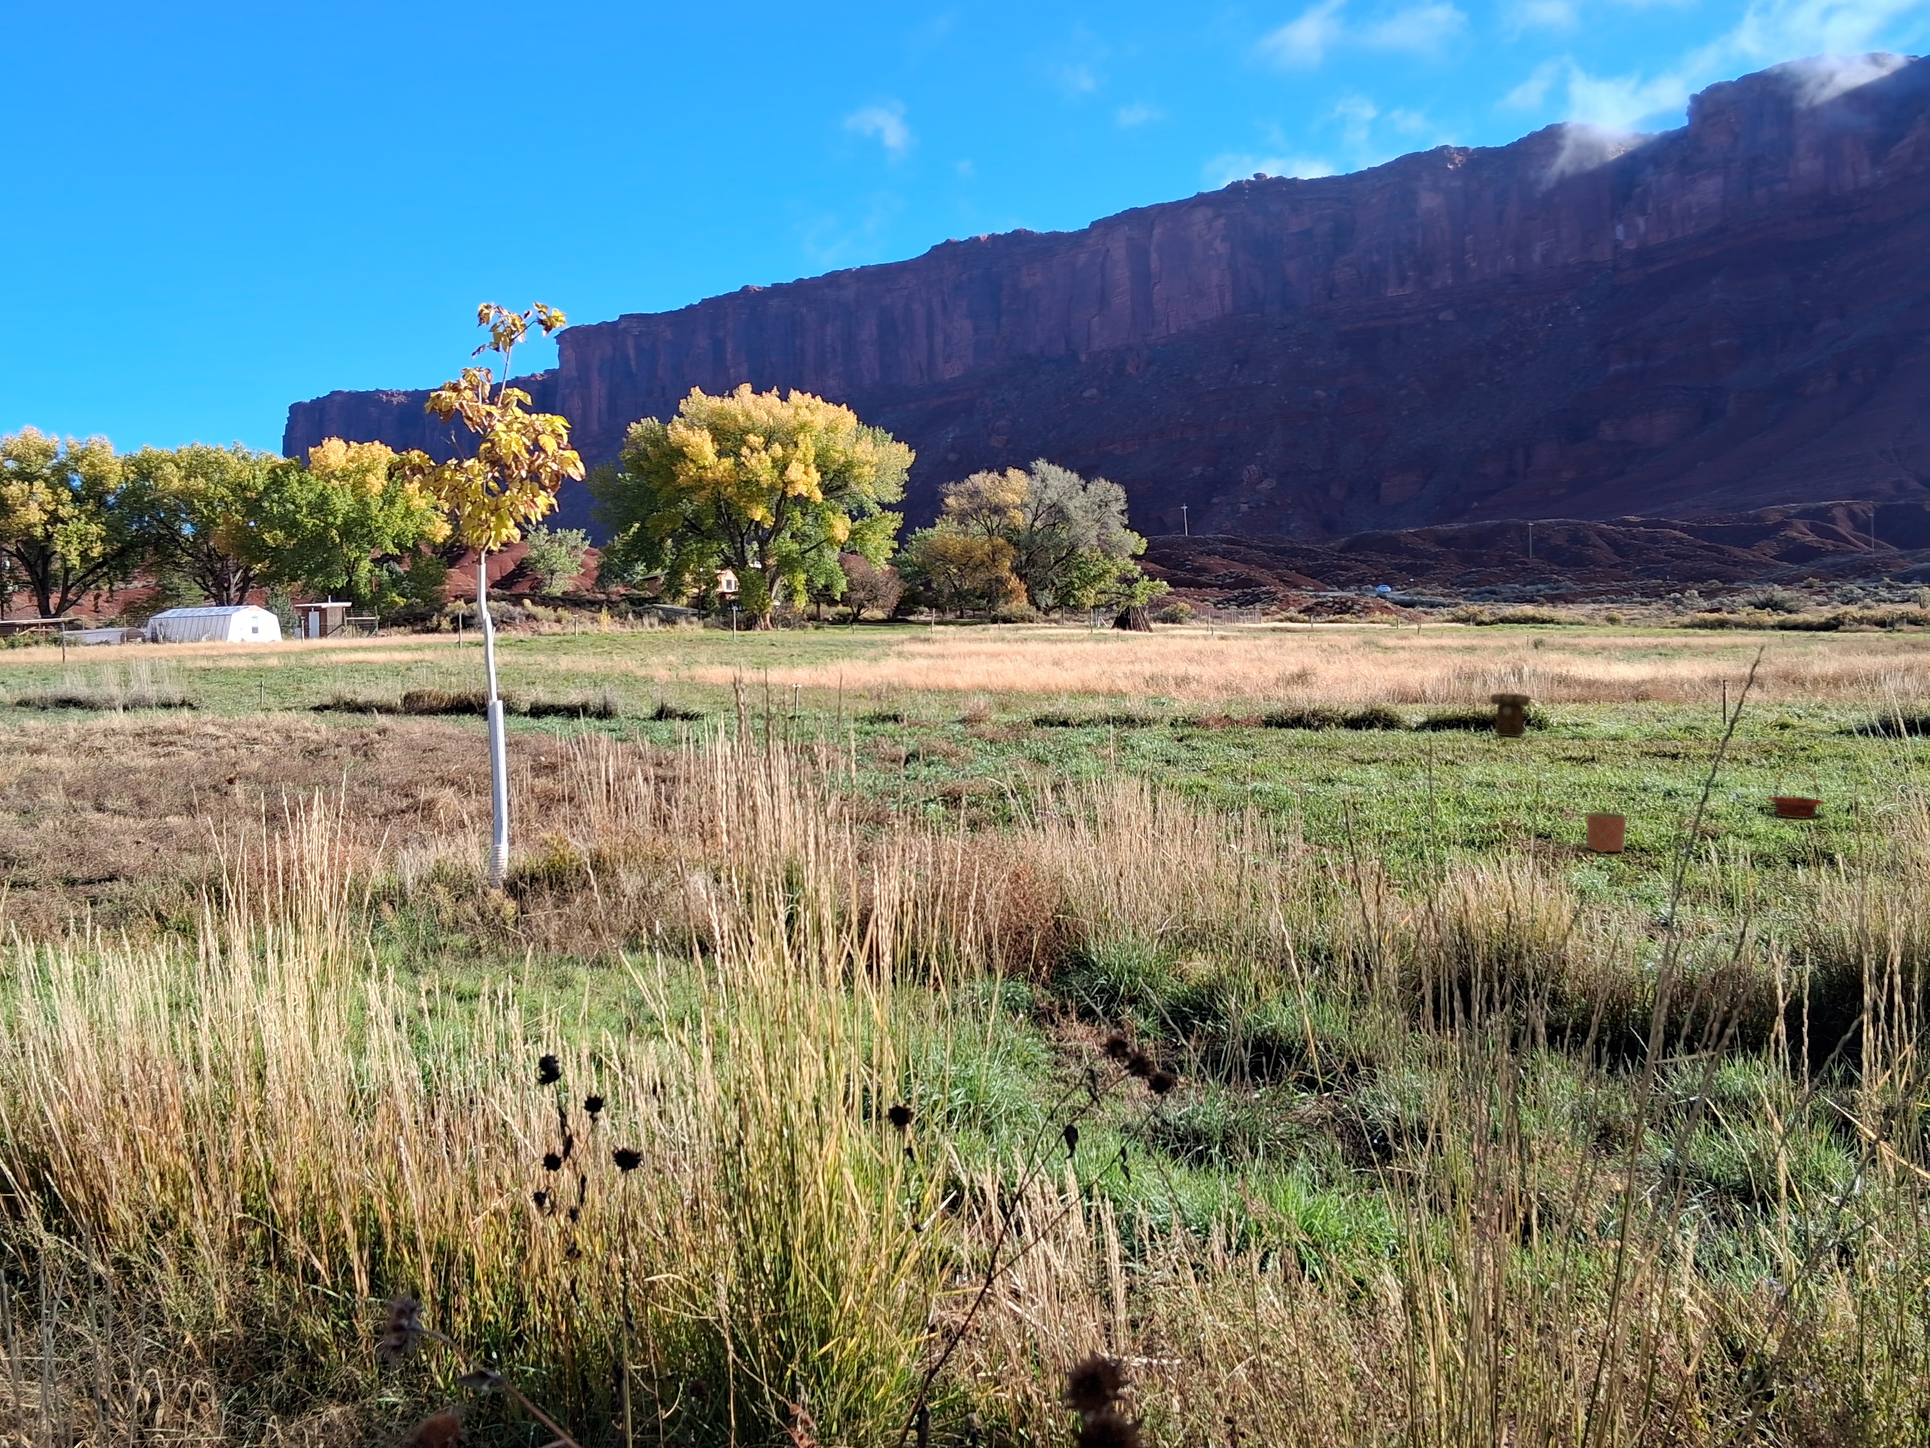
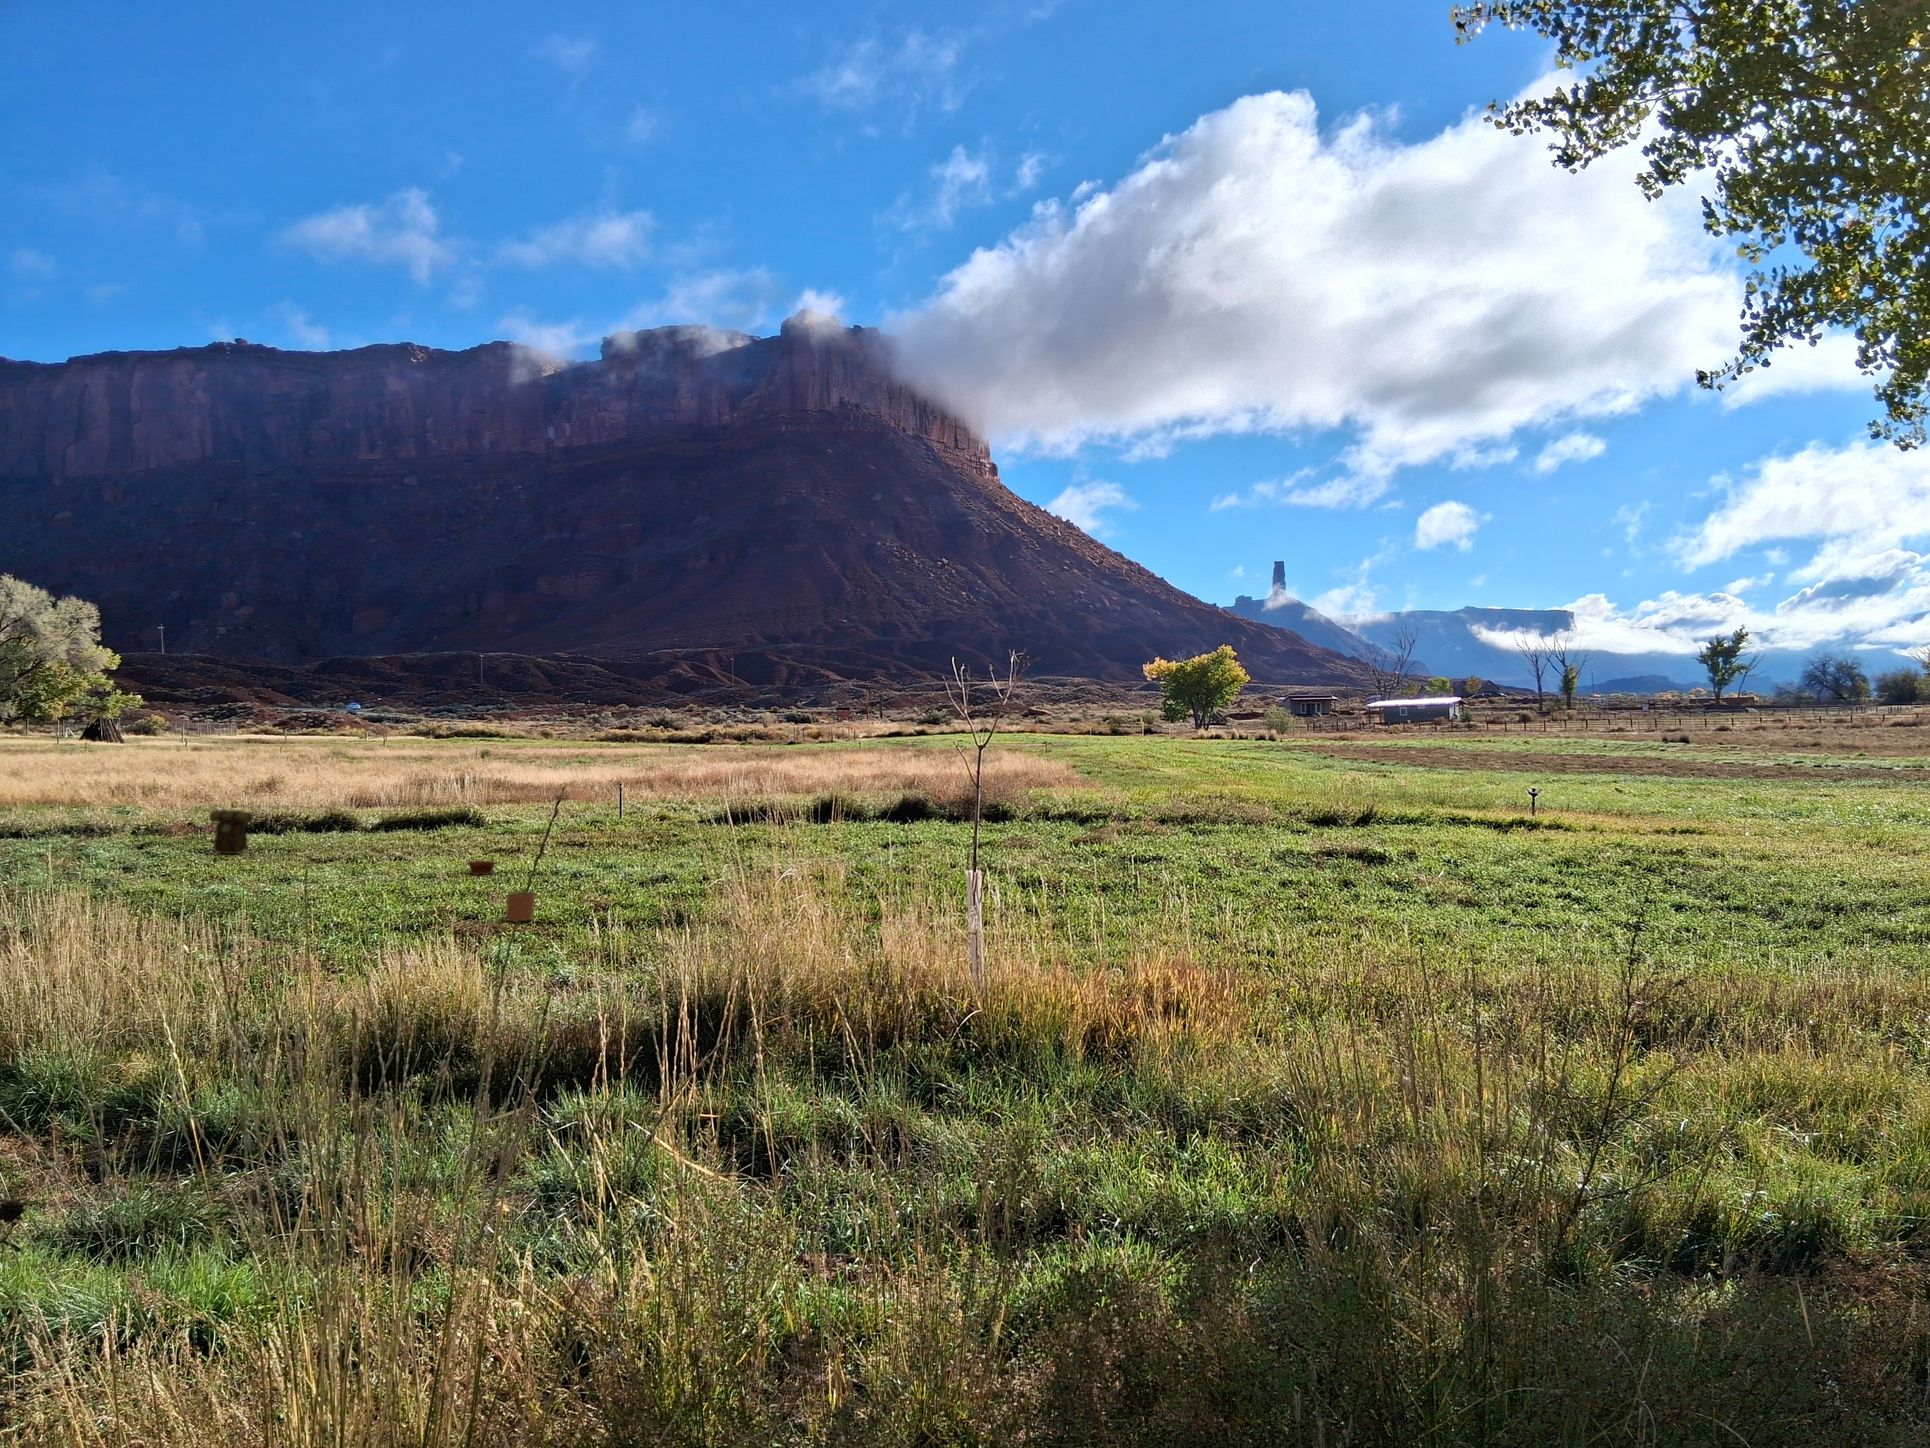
backpack: present [1490,693,1530,737] -> present [209,810,253,854]
basket: present [1767,768,1825,818] -> present [465,843,498,875]

